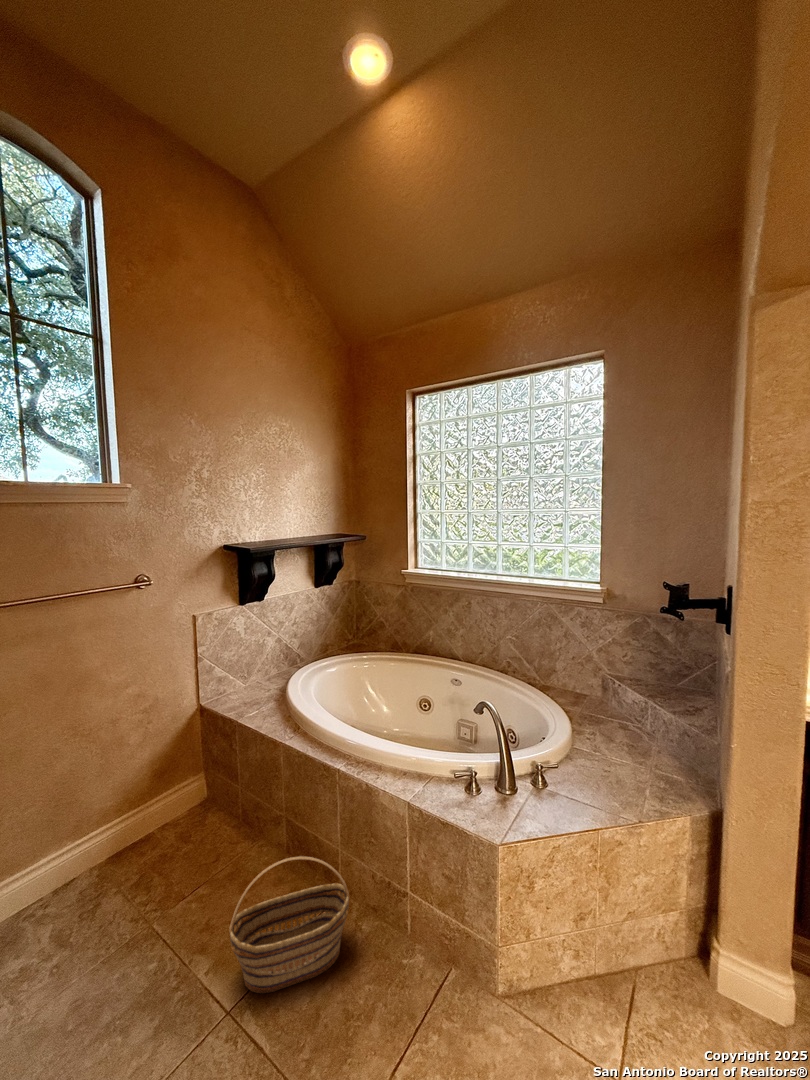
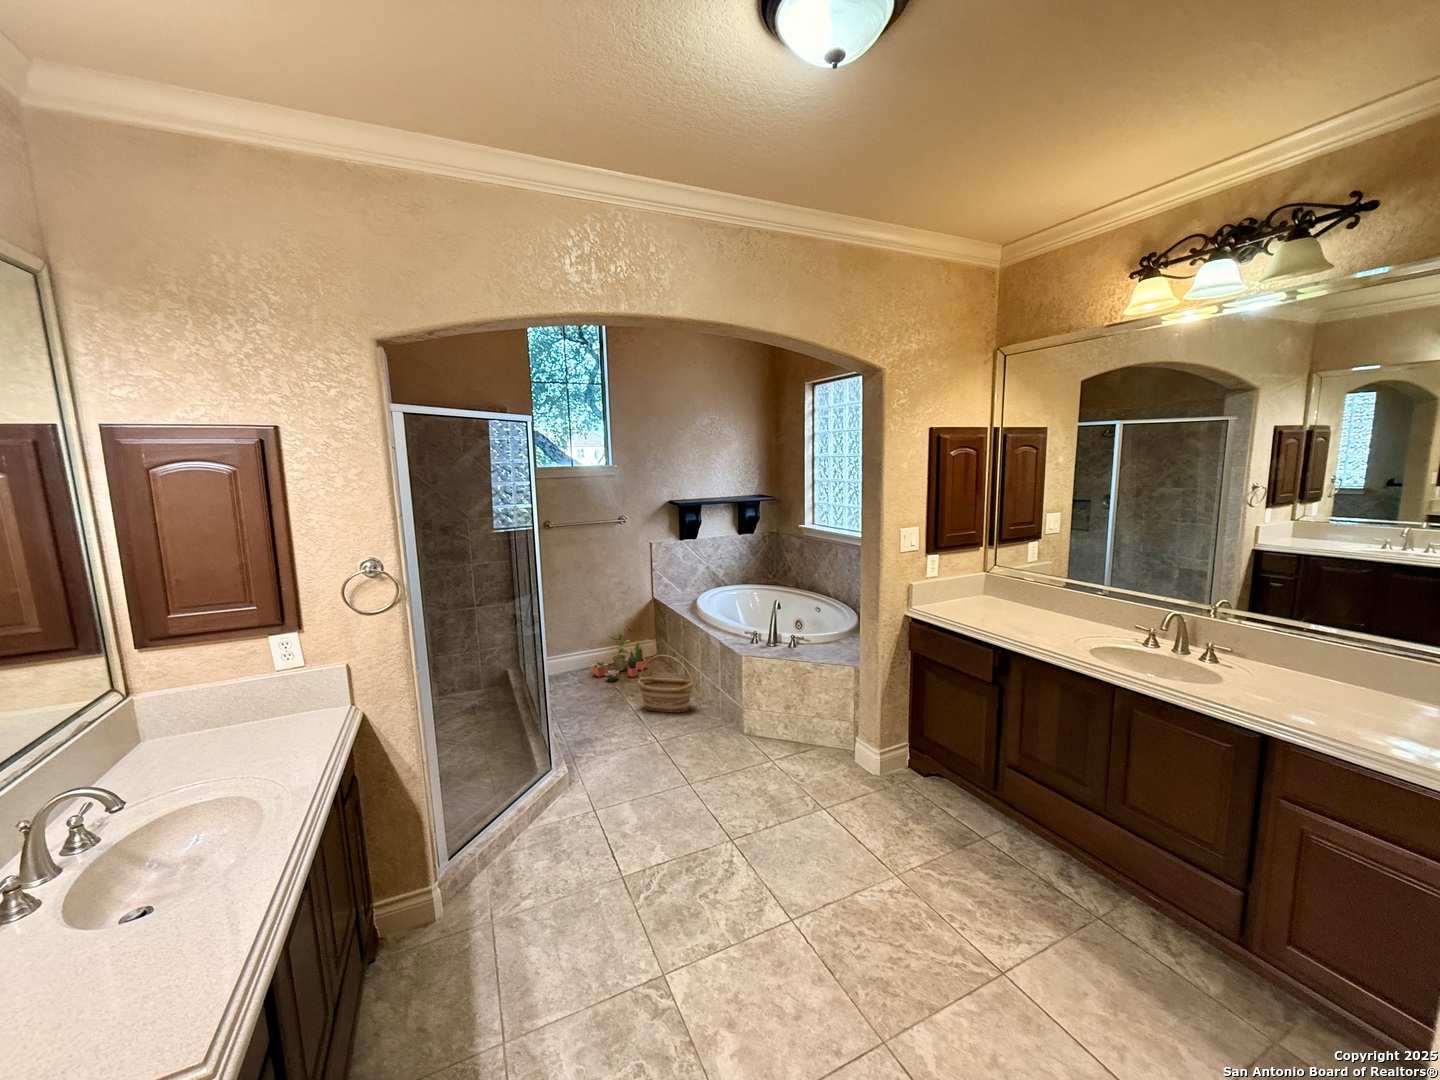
potted plant: none [77,787,196,910] -> present [592,633,646,681]

